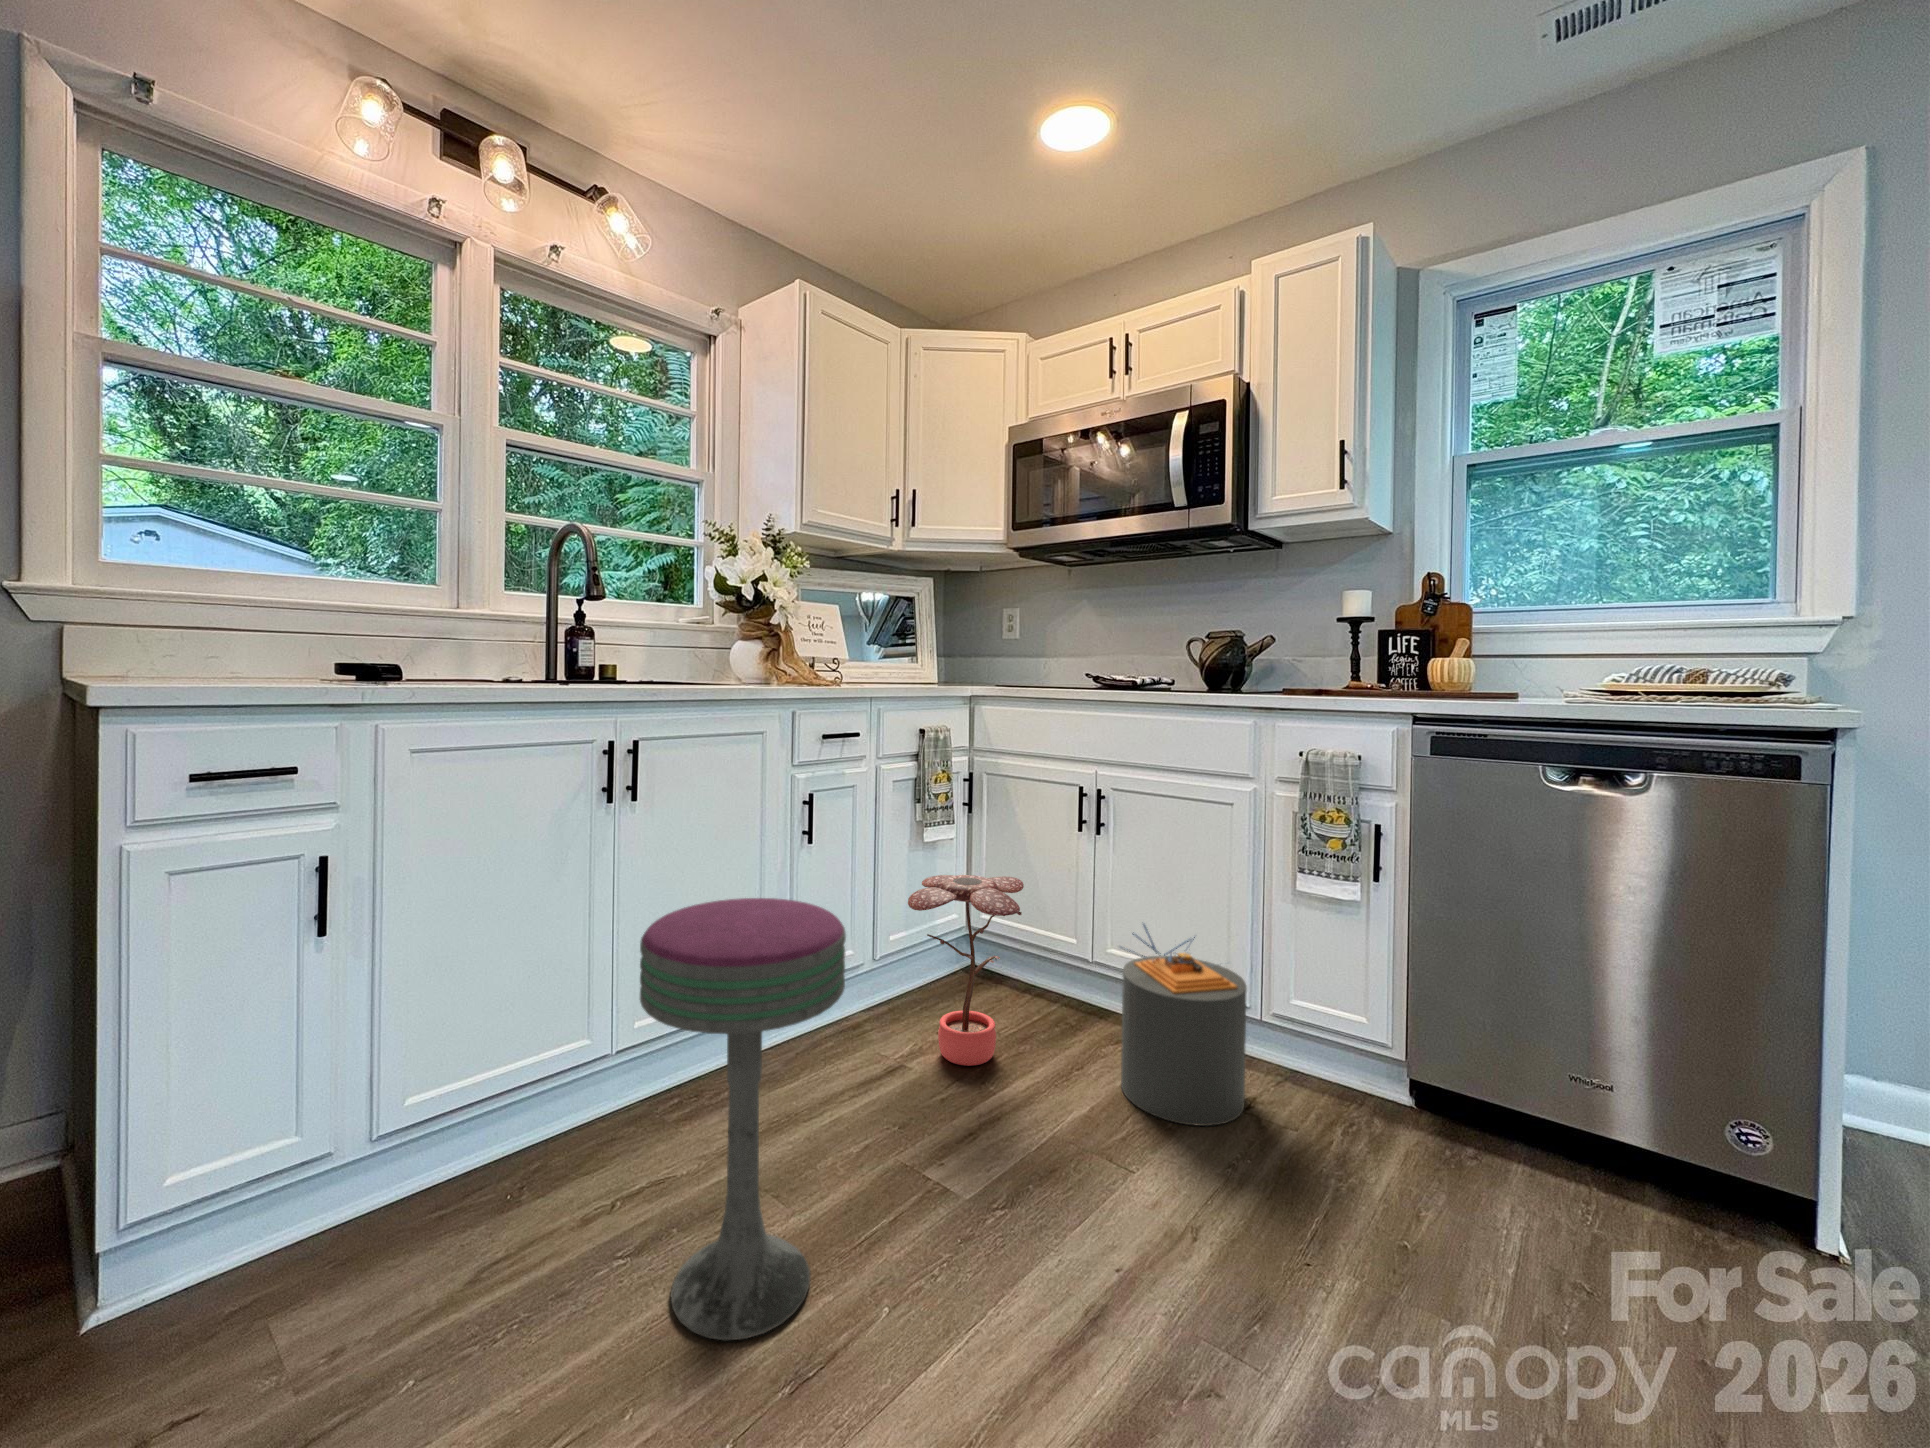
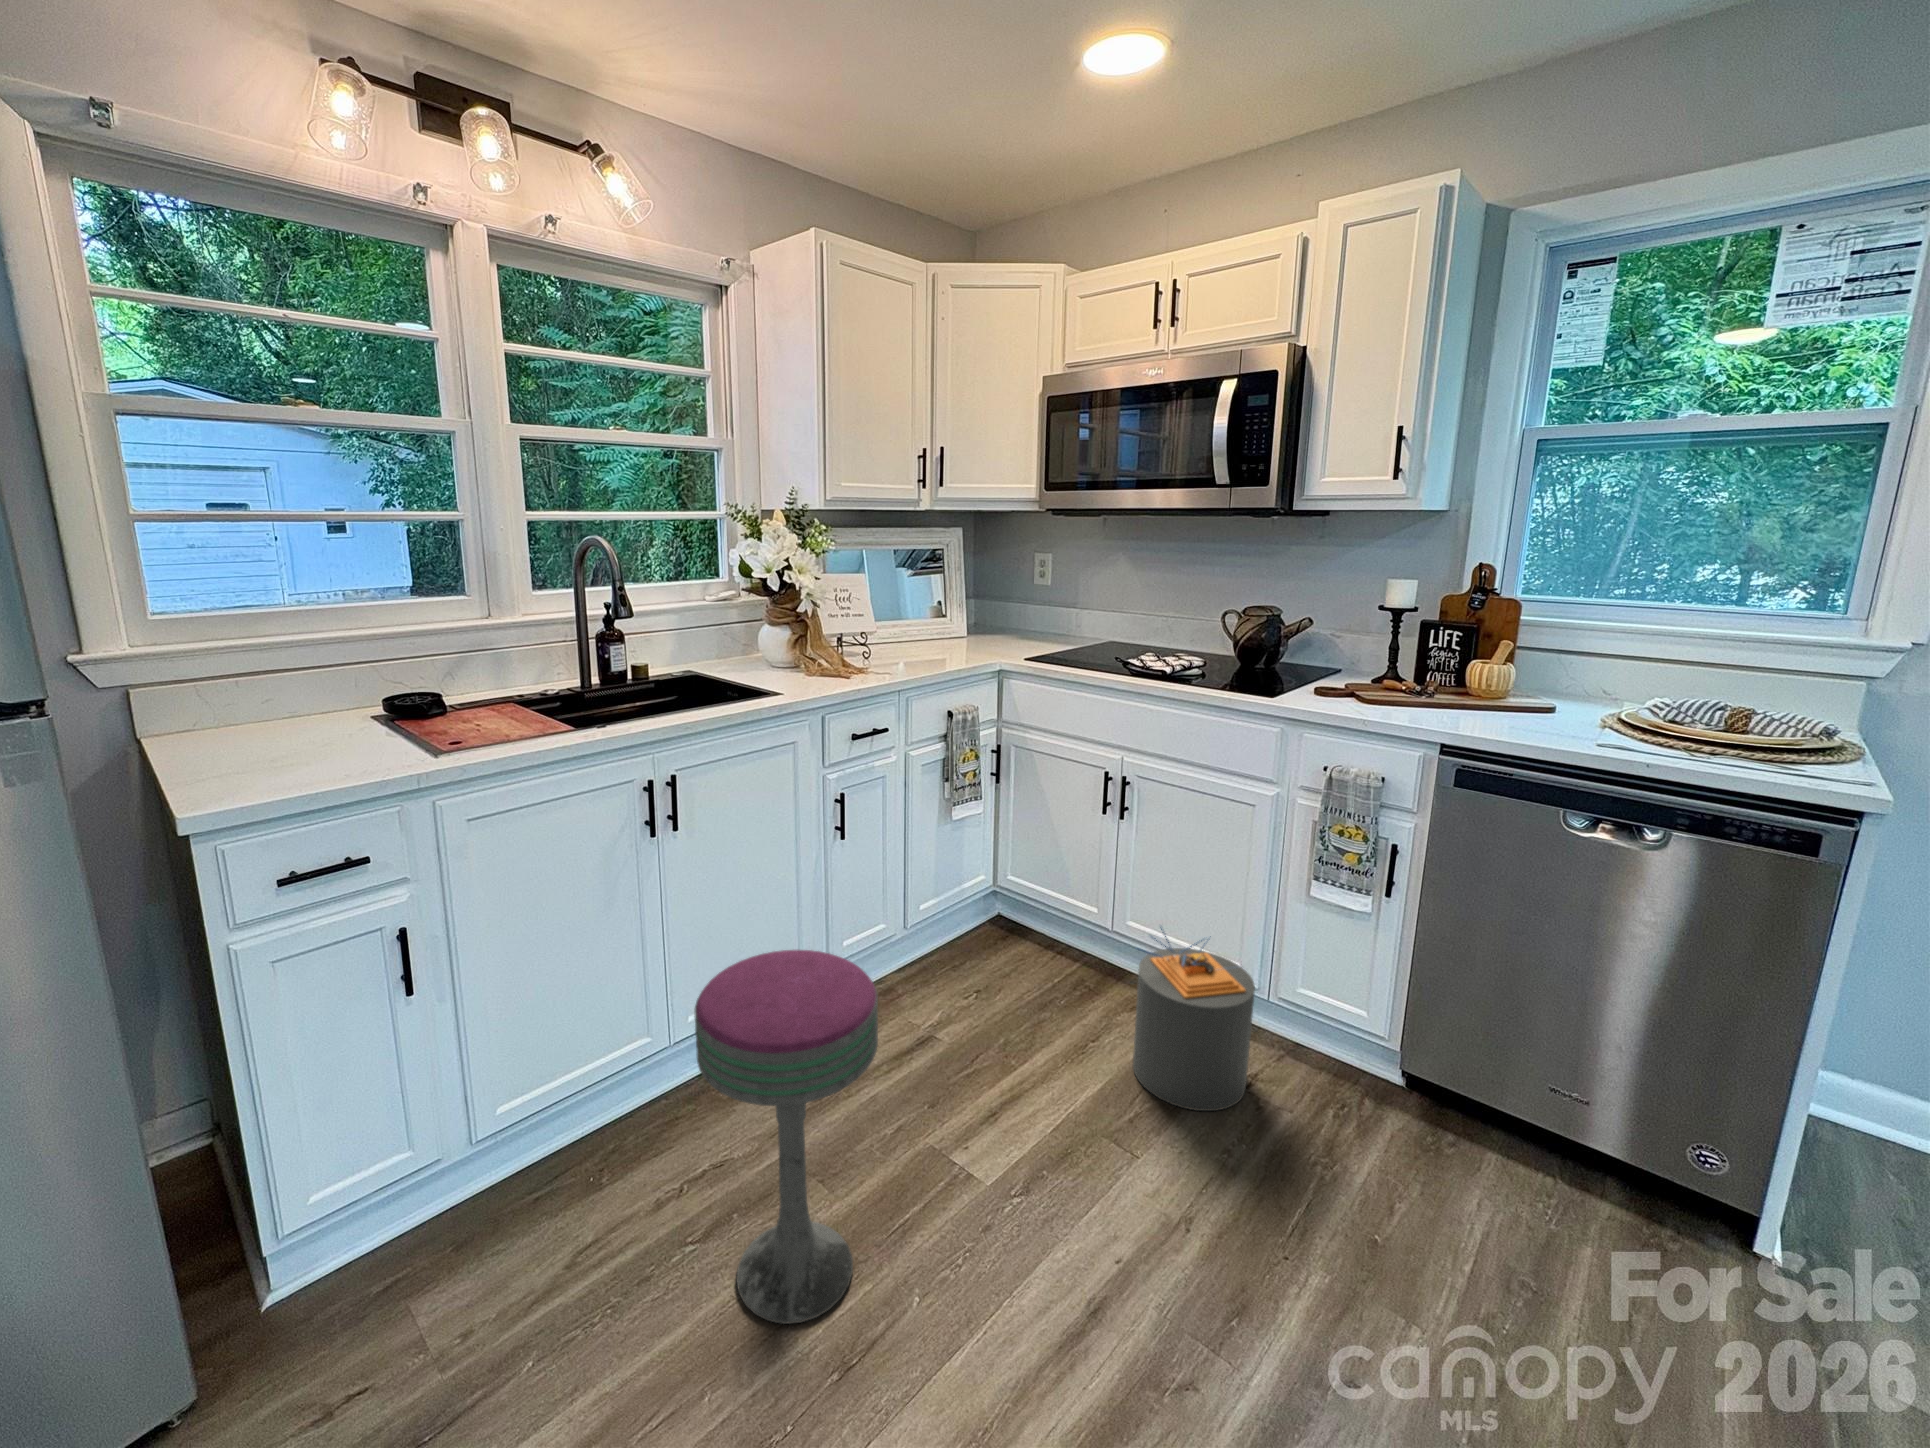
potted plant: present [908,875,1024,1066] -> none [936,864,1047,1042]

